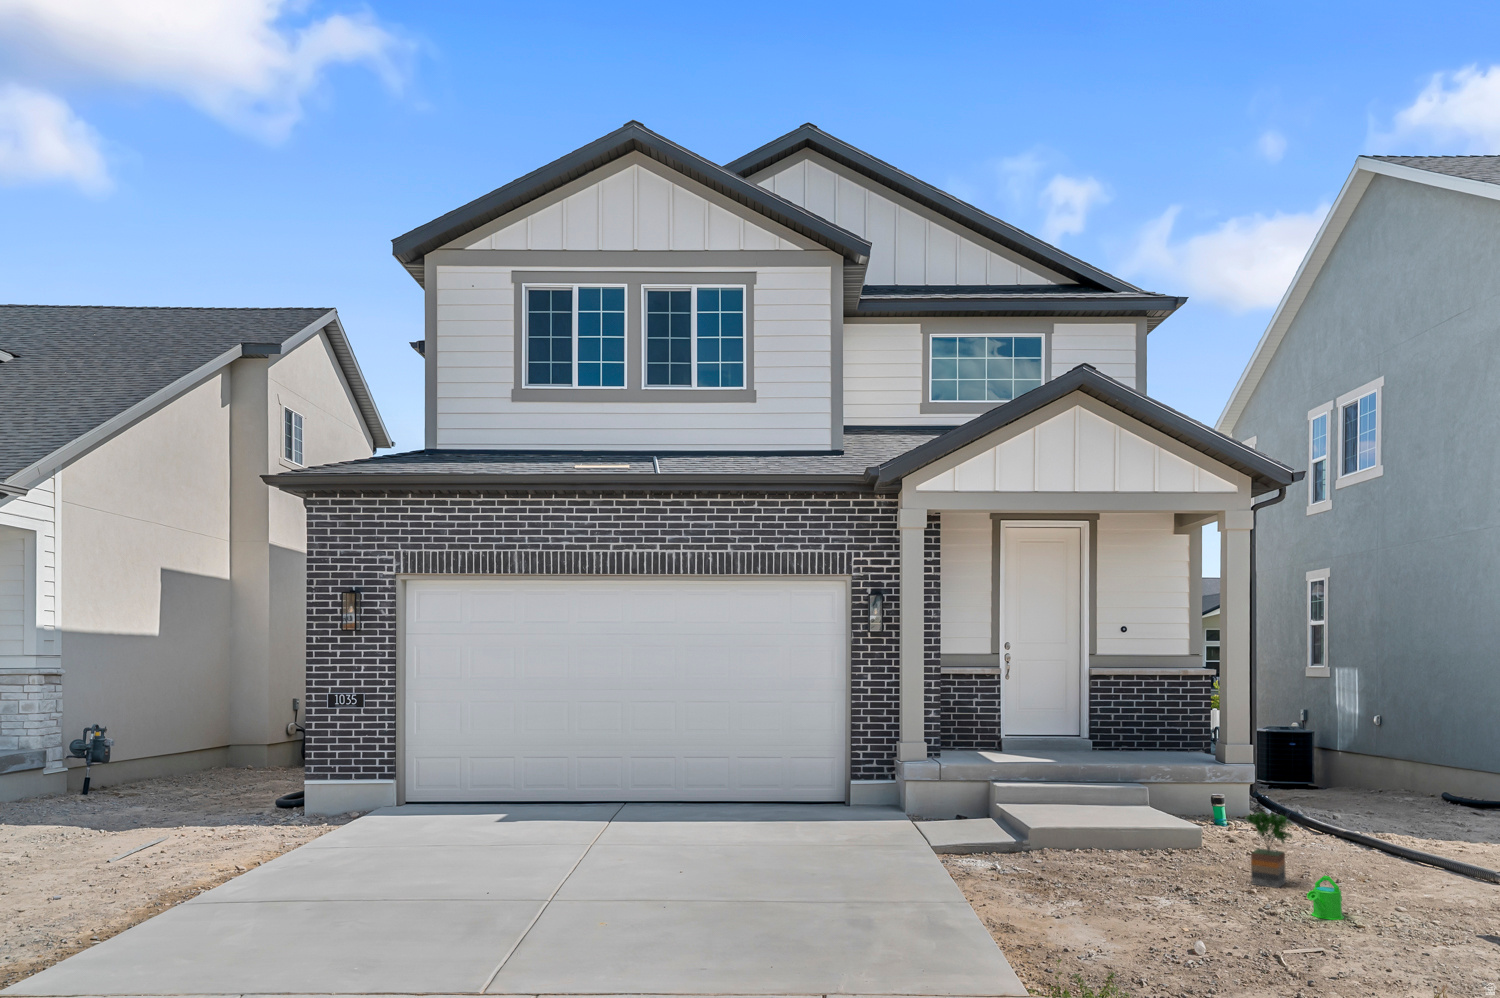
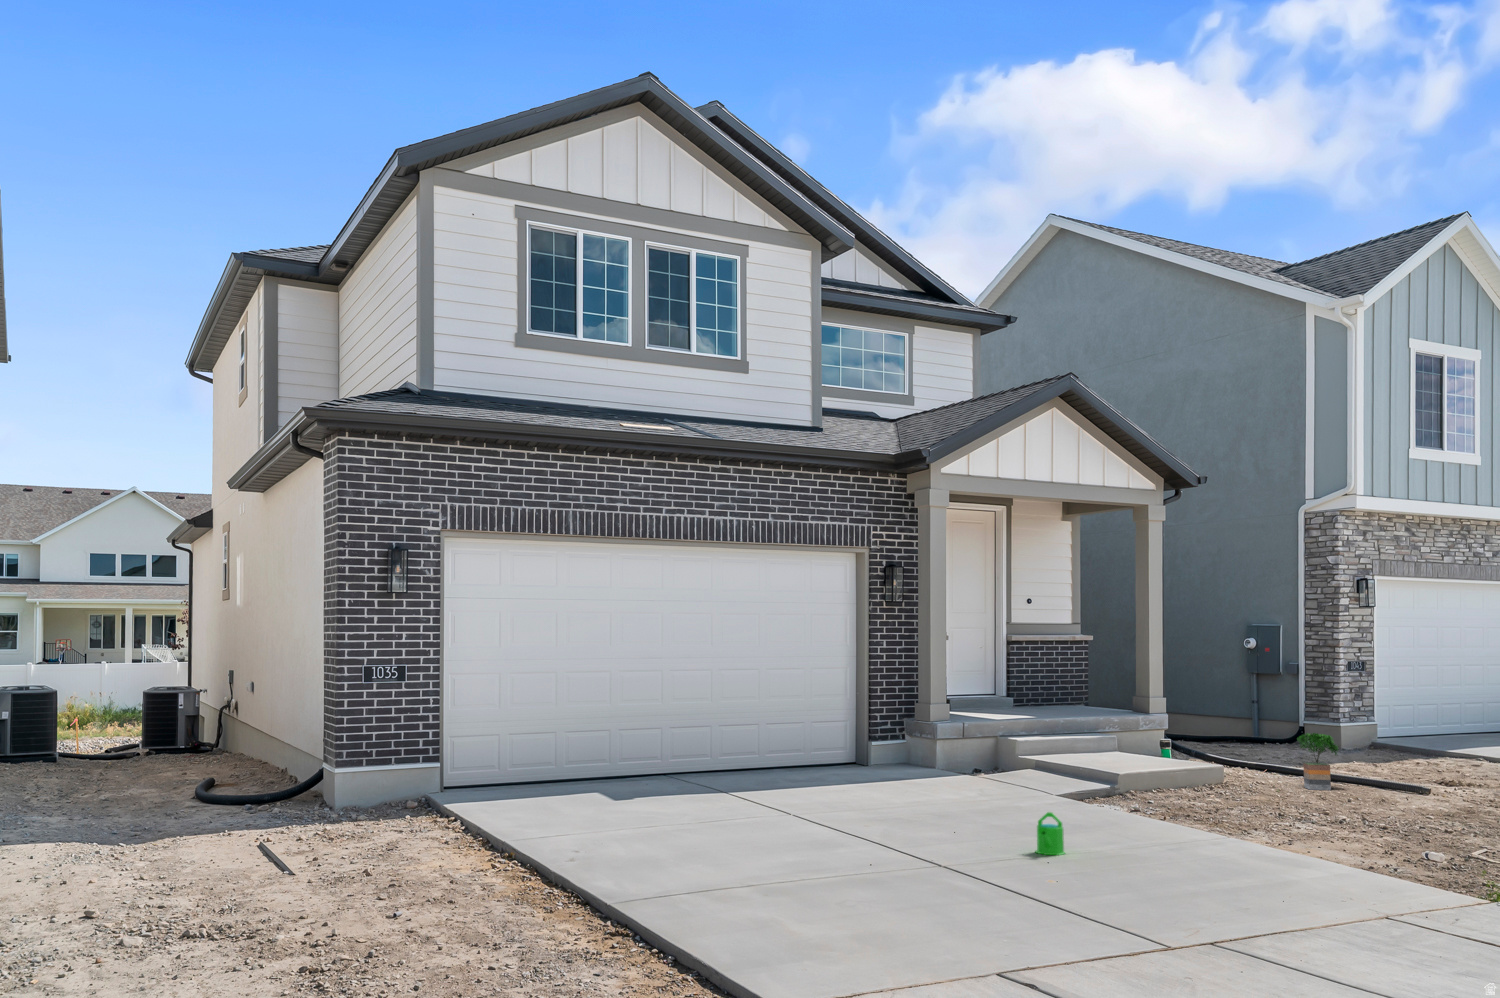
watering can: present [1307,875,1344,920] -> present [1036,812,1065,855]

